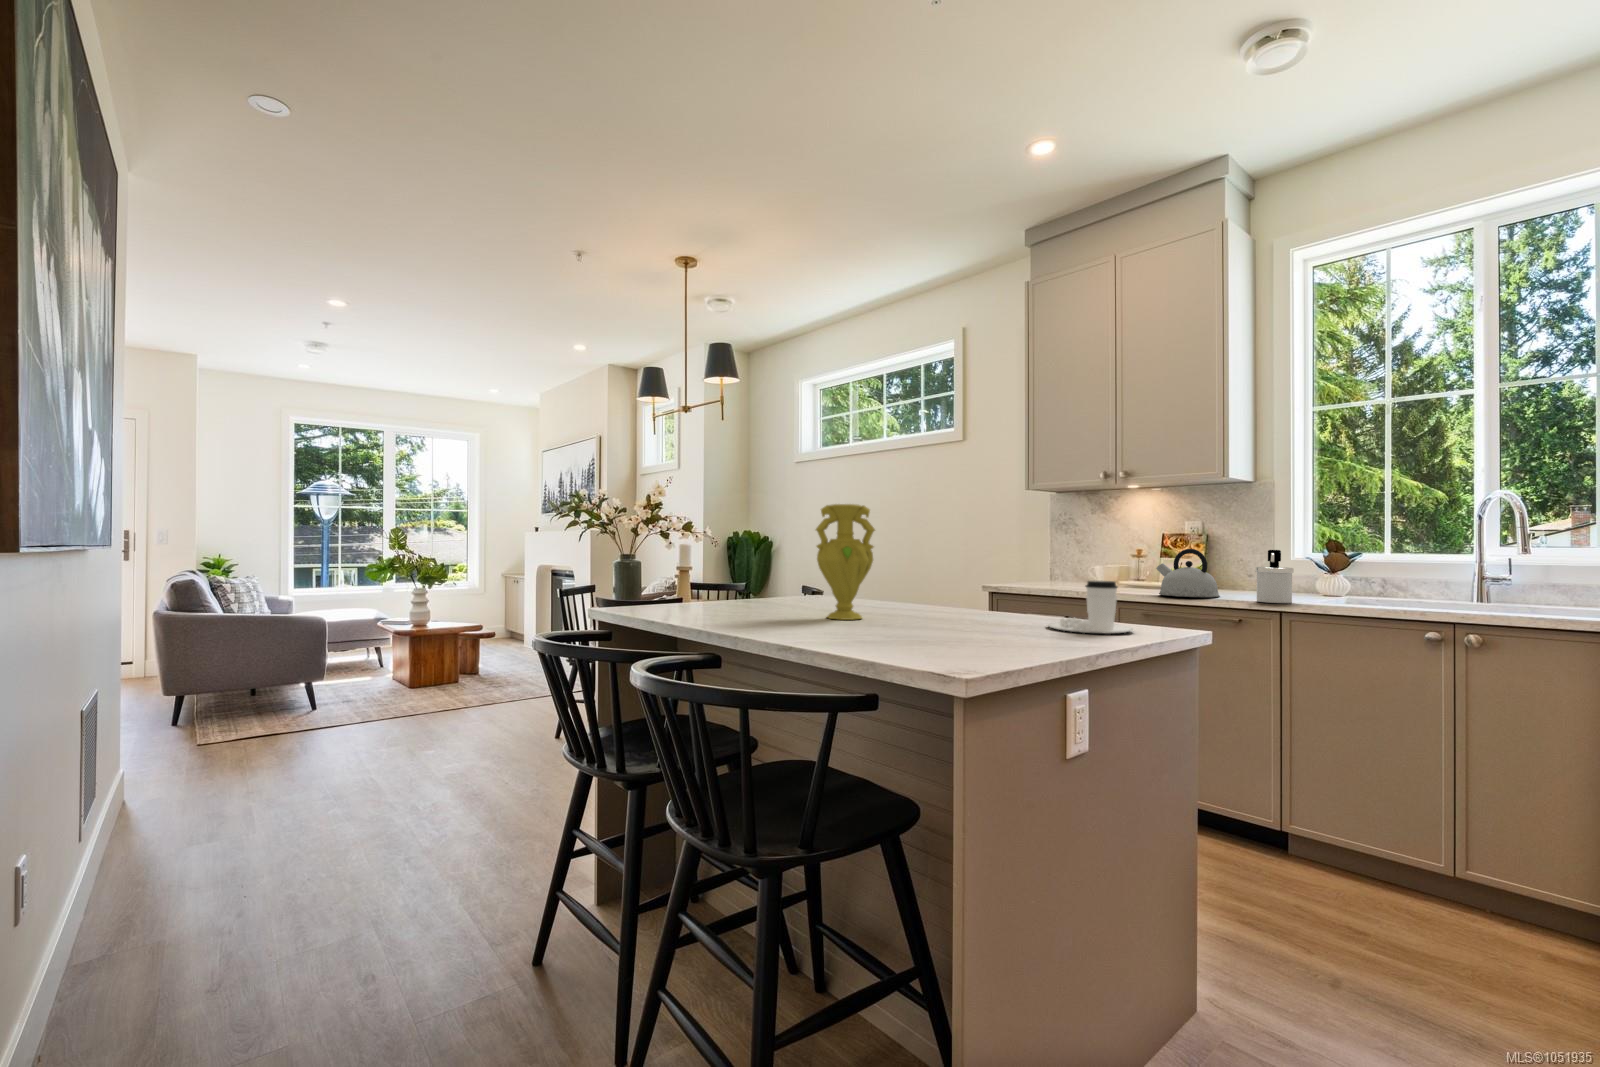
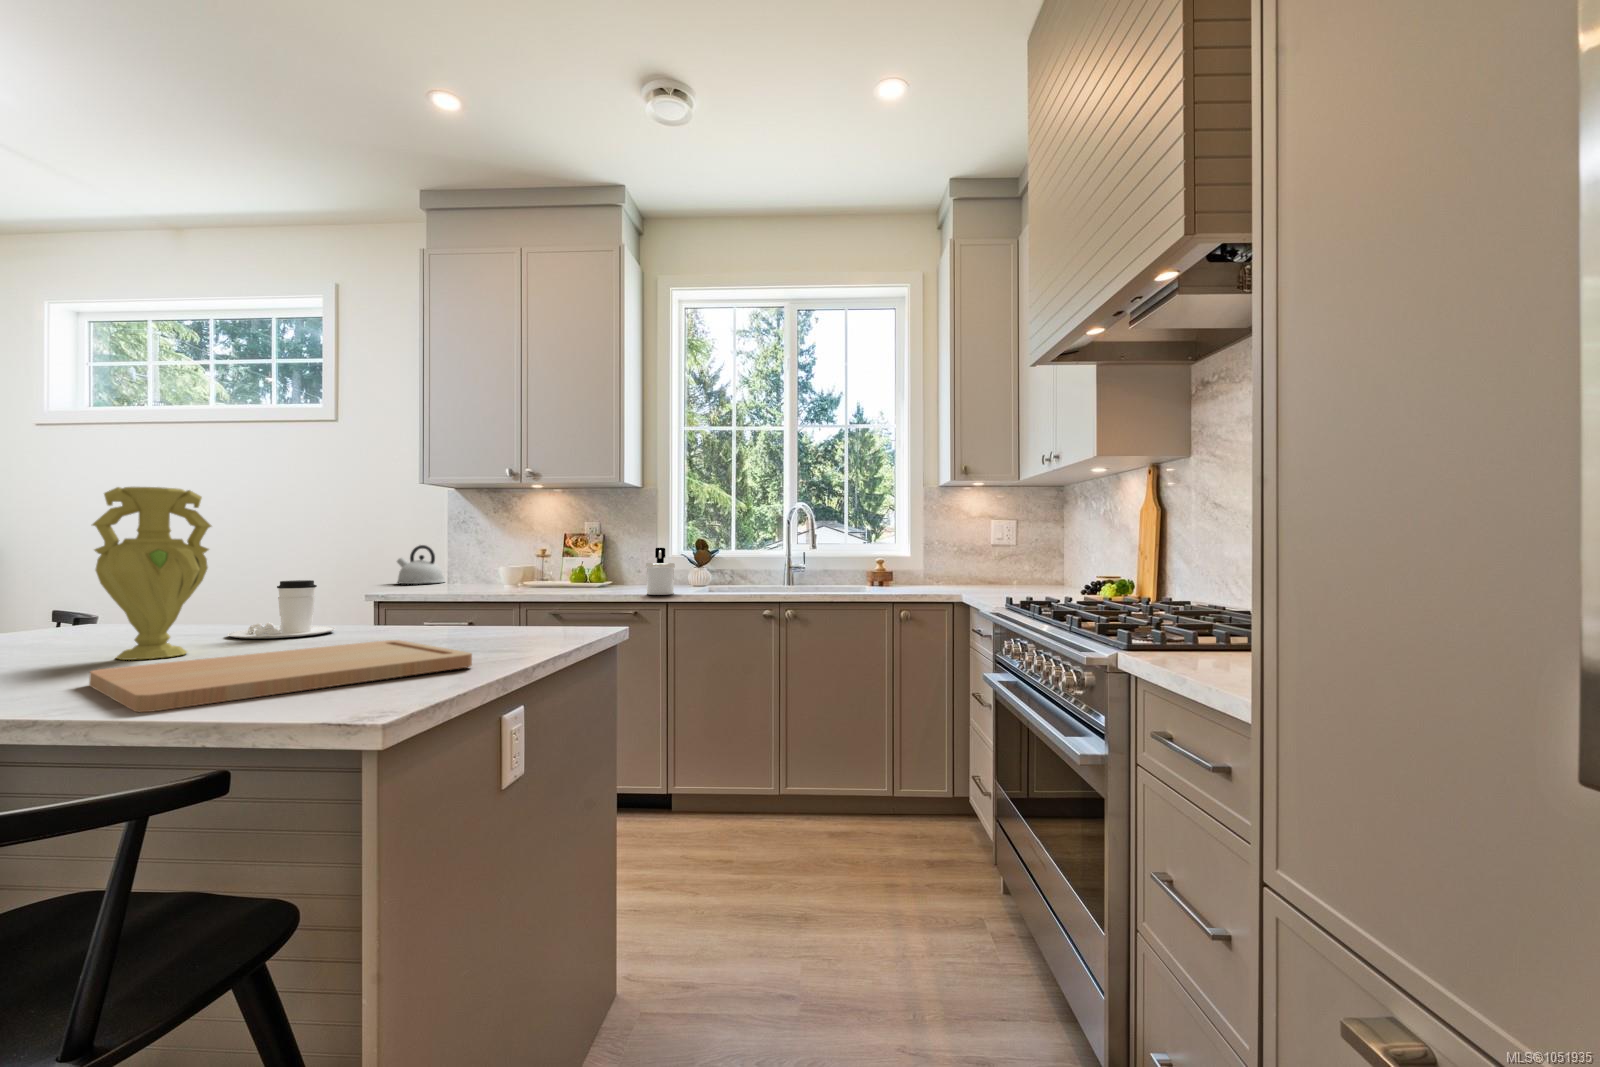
kettle: present [1156,549,1220,597] -> present [397,545,445,584]
coffee cup: present [1048,581,1133,634] -> present [227,580,336,639]
cutting board: none [813,622,1043,651] -> present [89,640,472,712]

